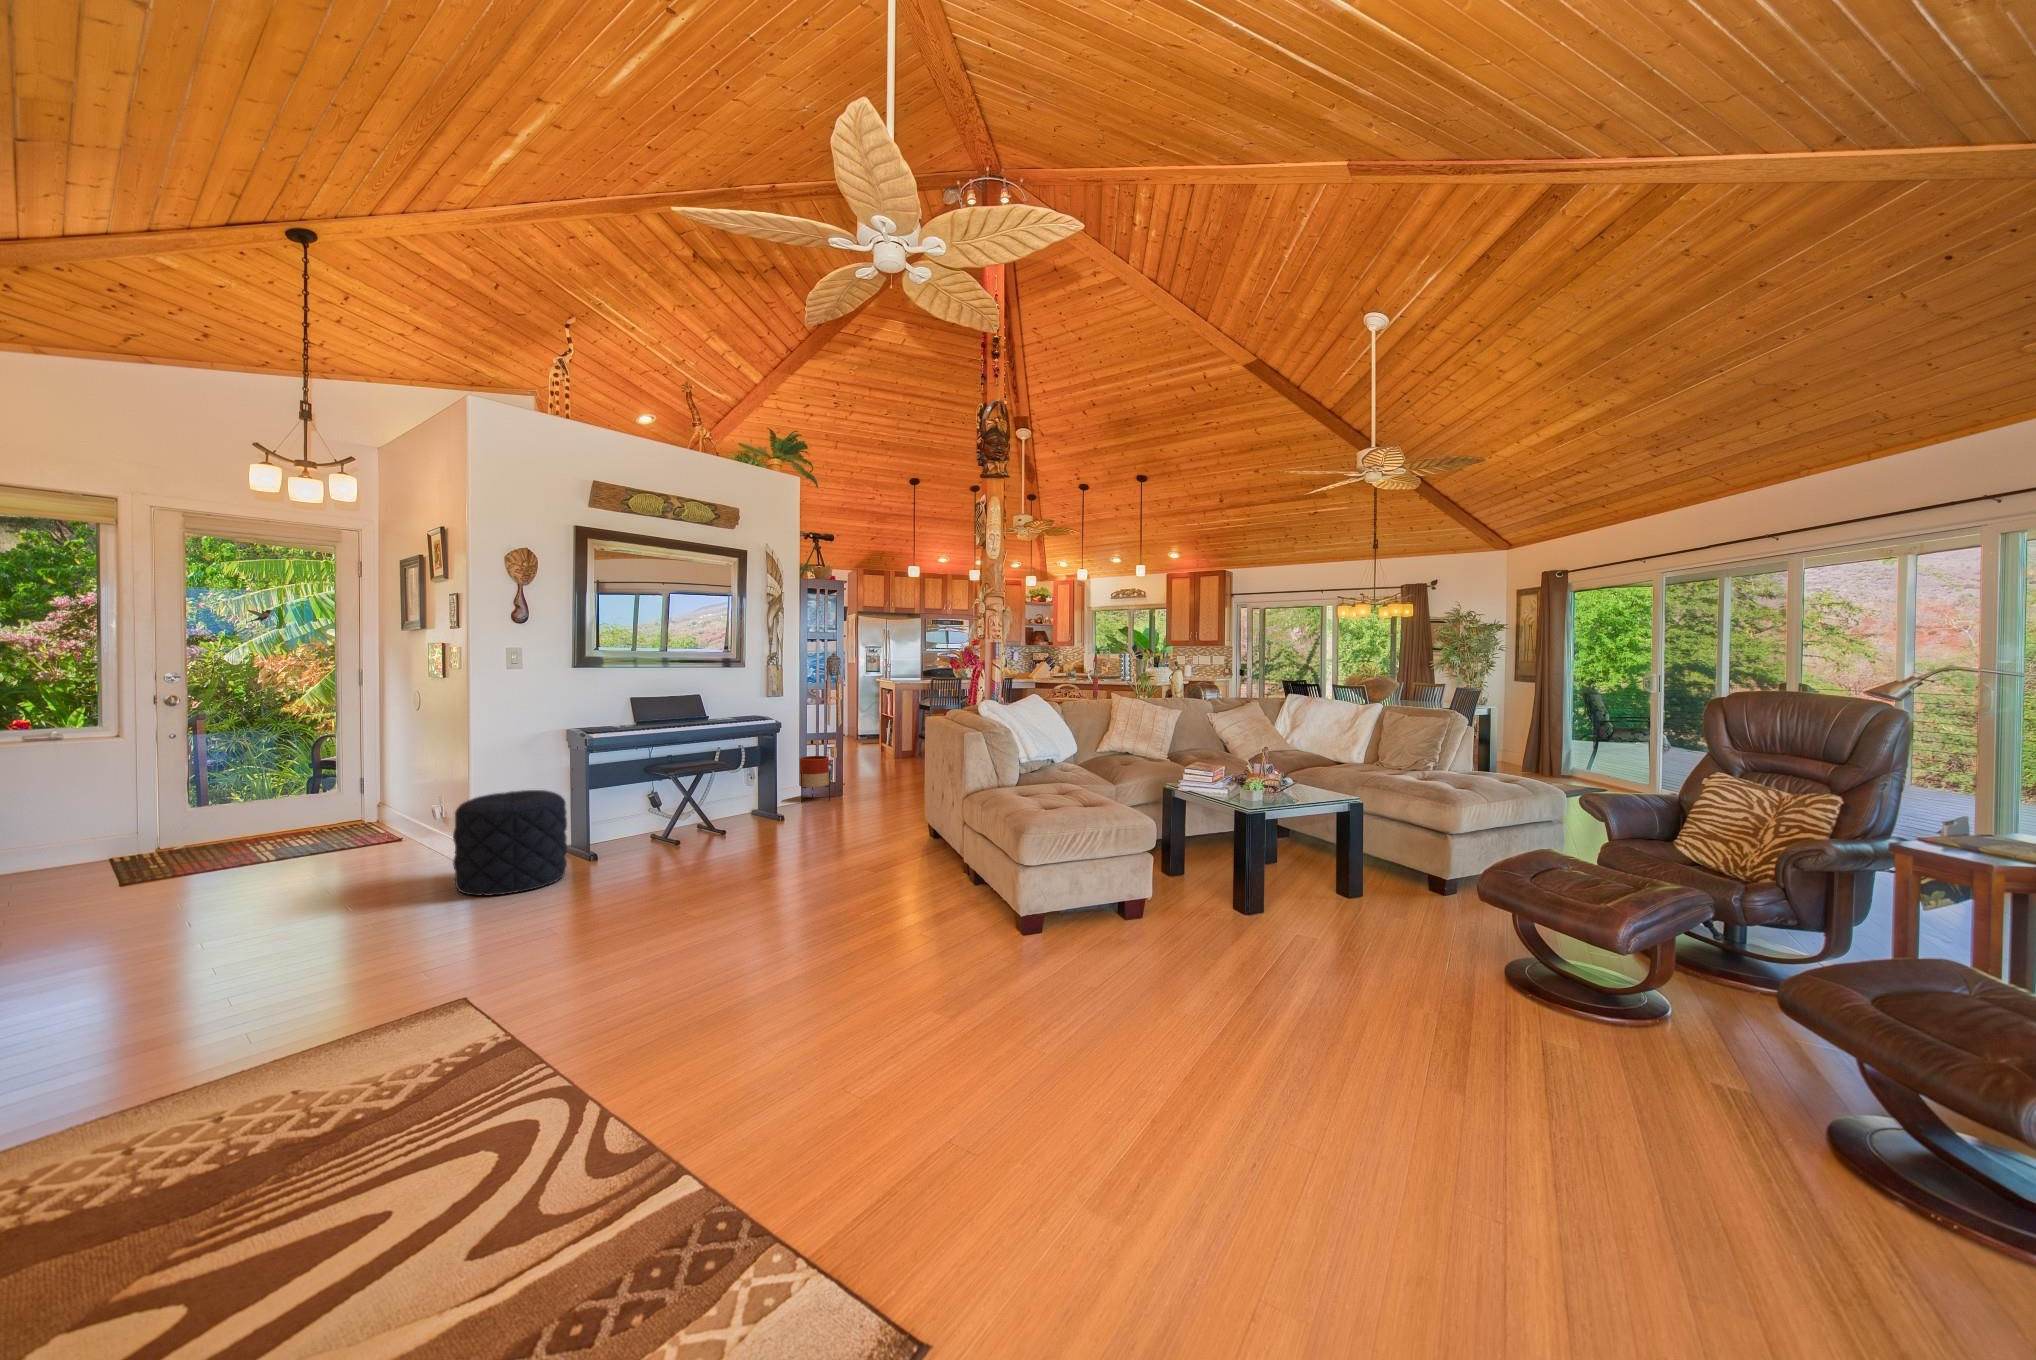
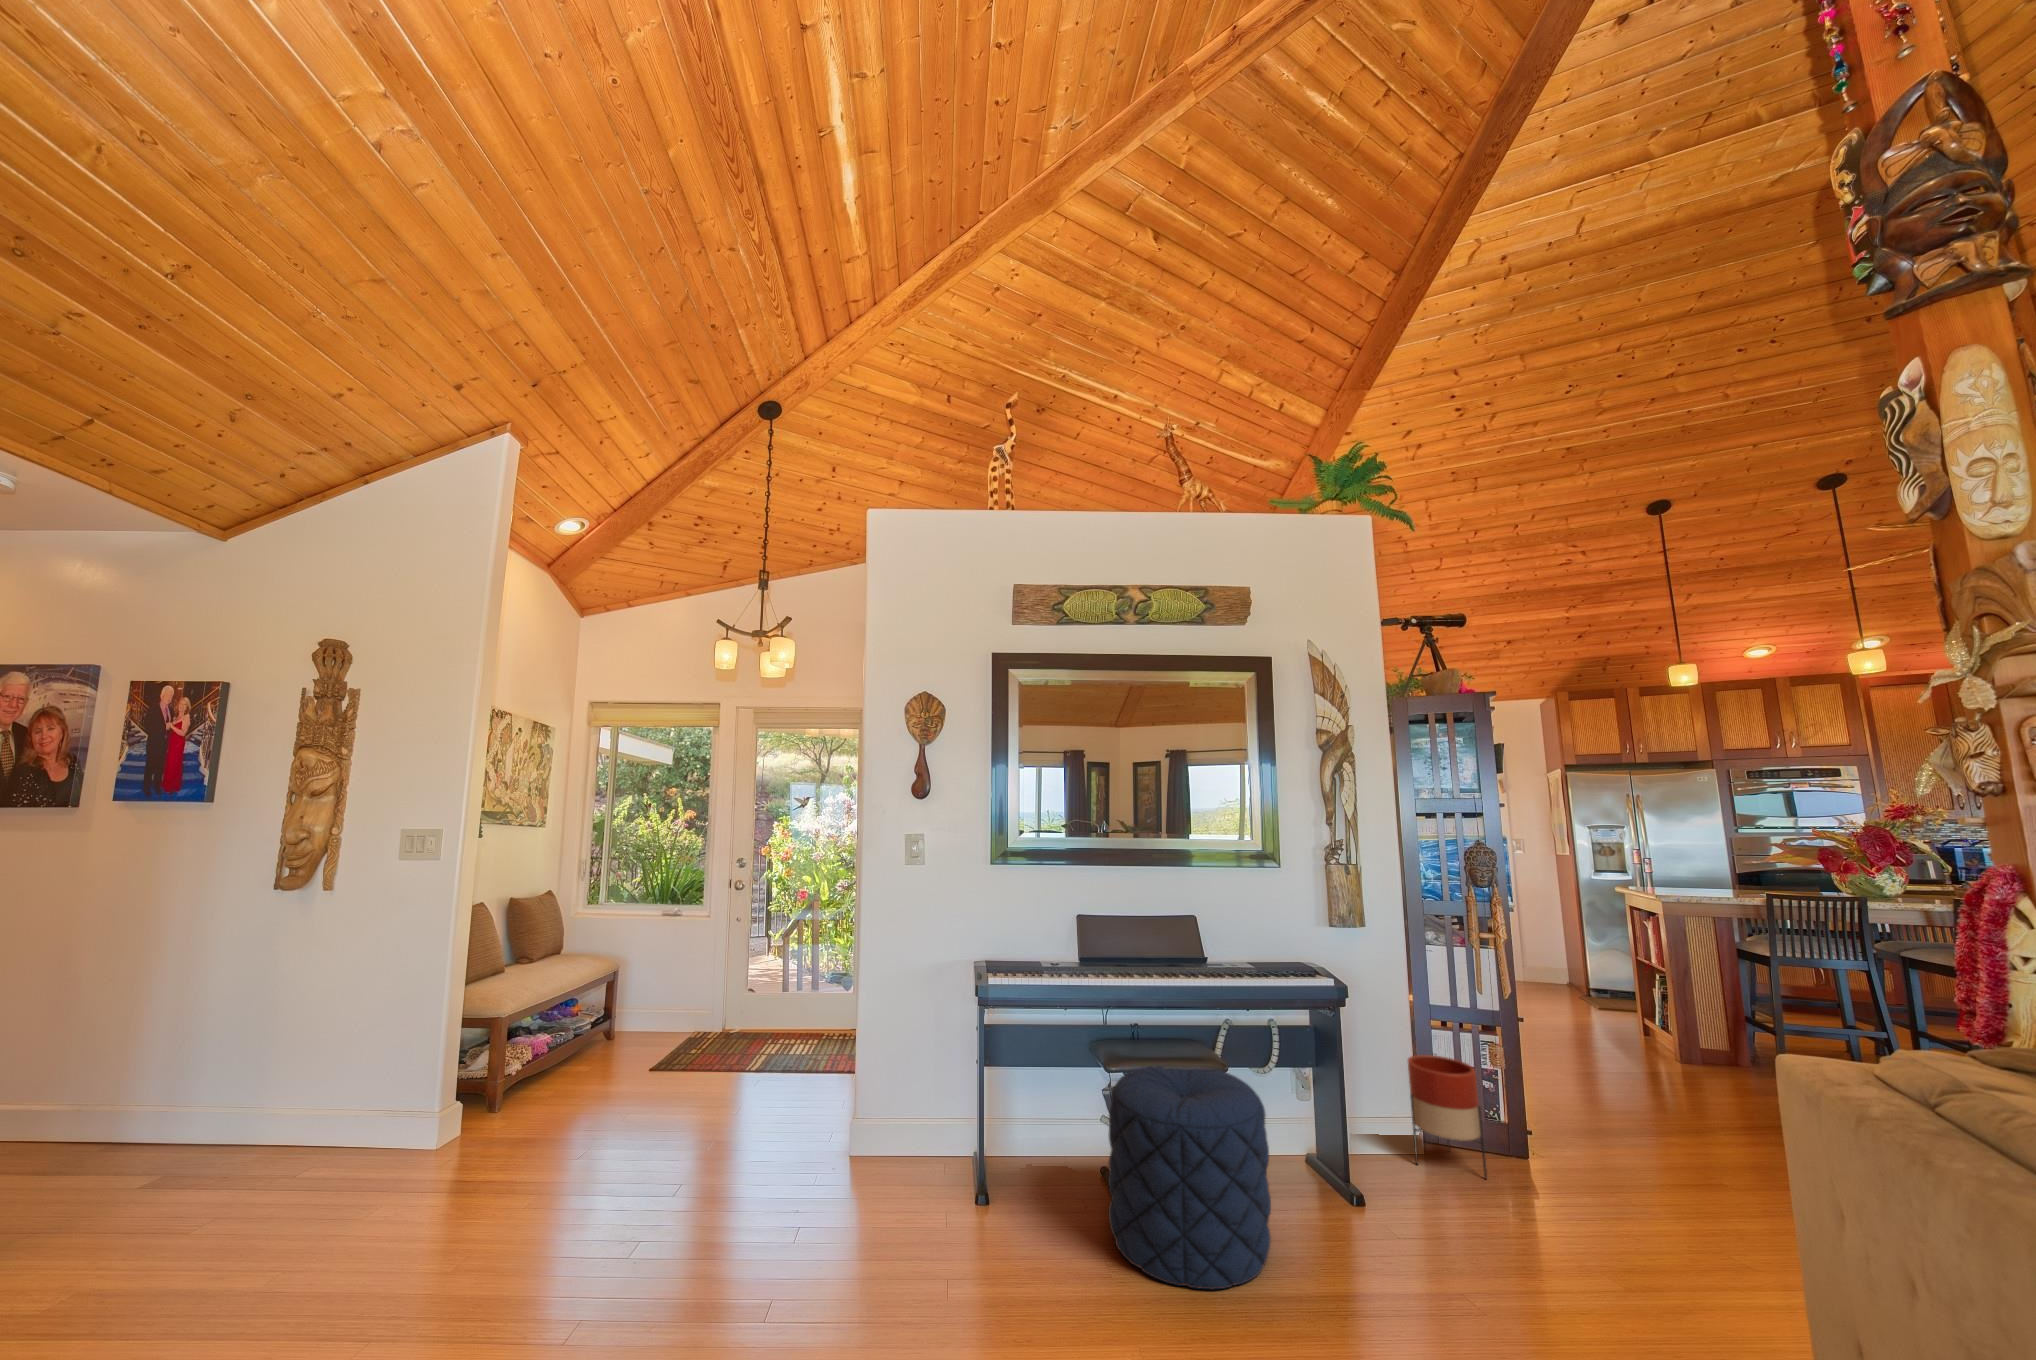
pouf: present [453,790,567,896] -> present [1108,1066,1271,1289]

